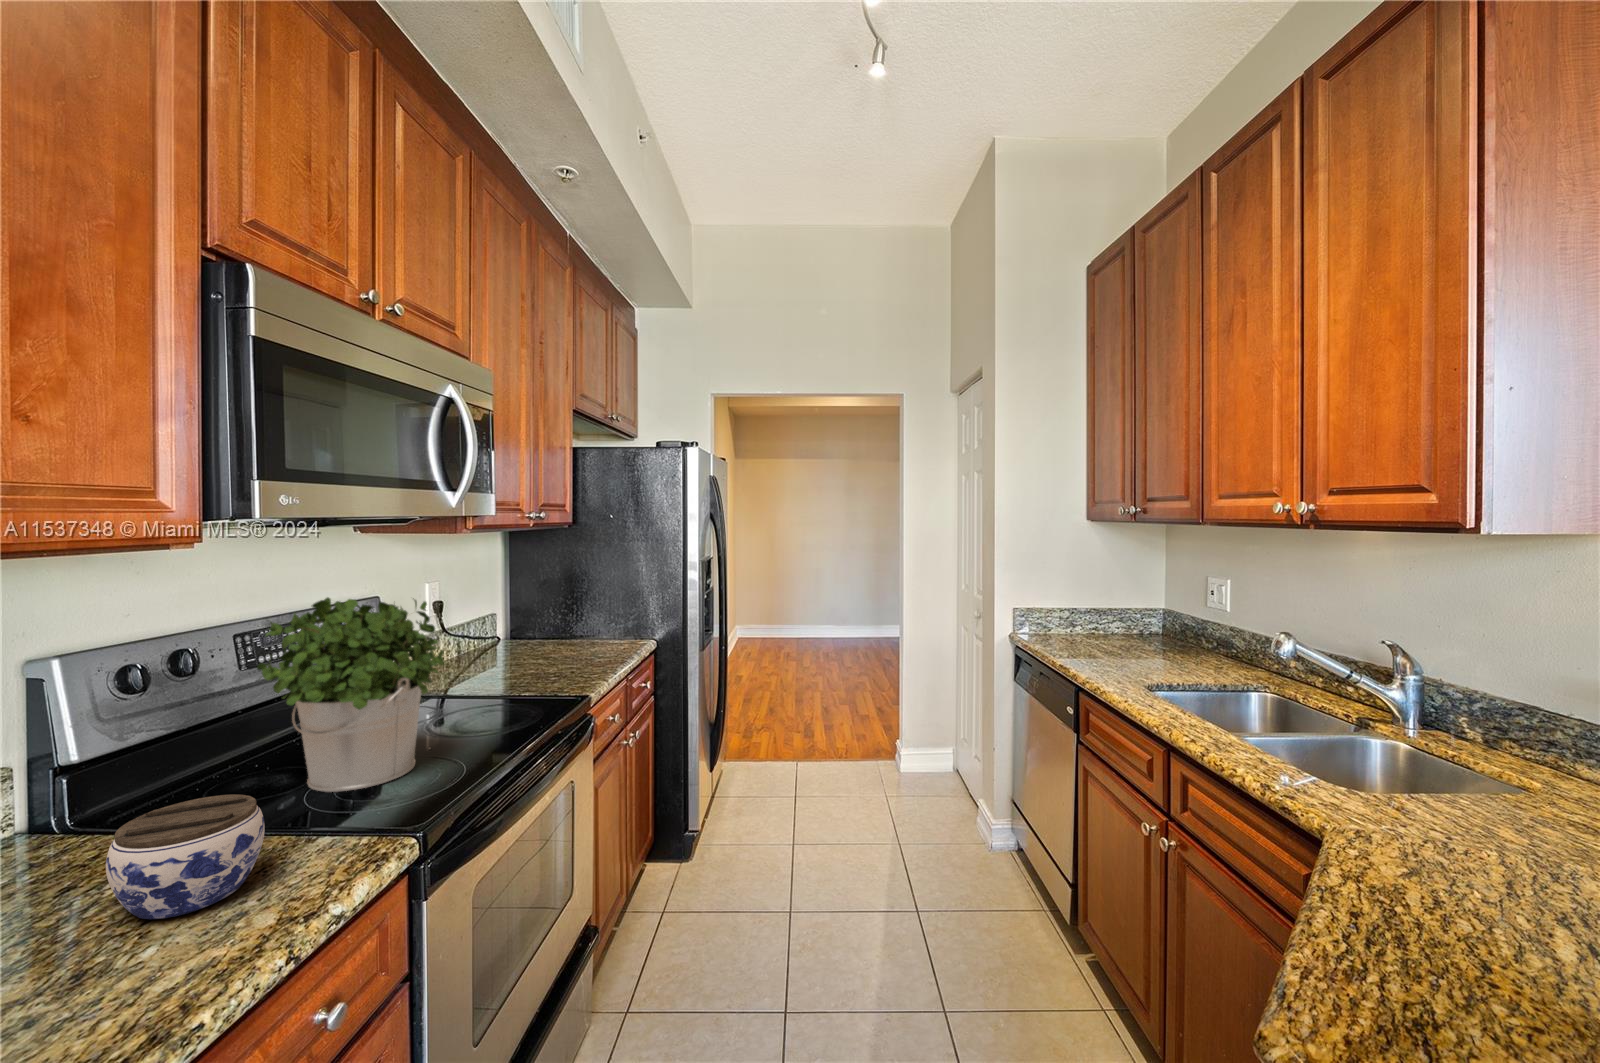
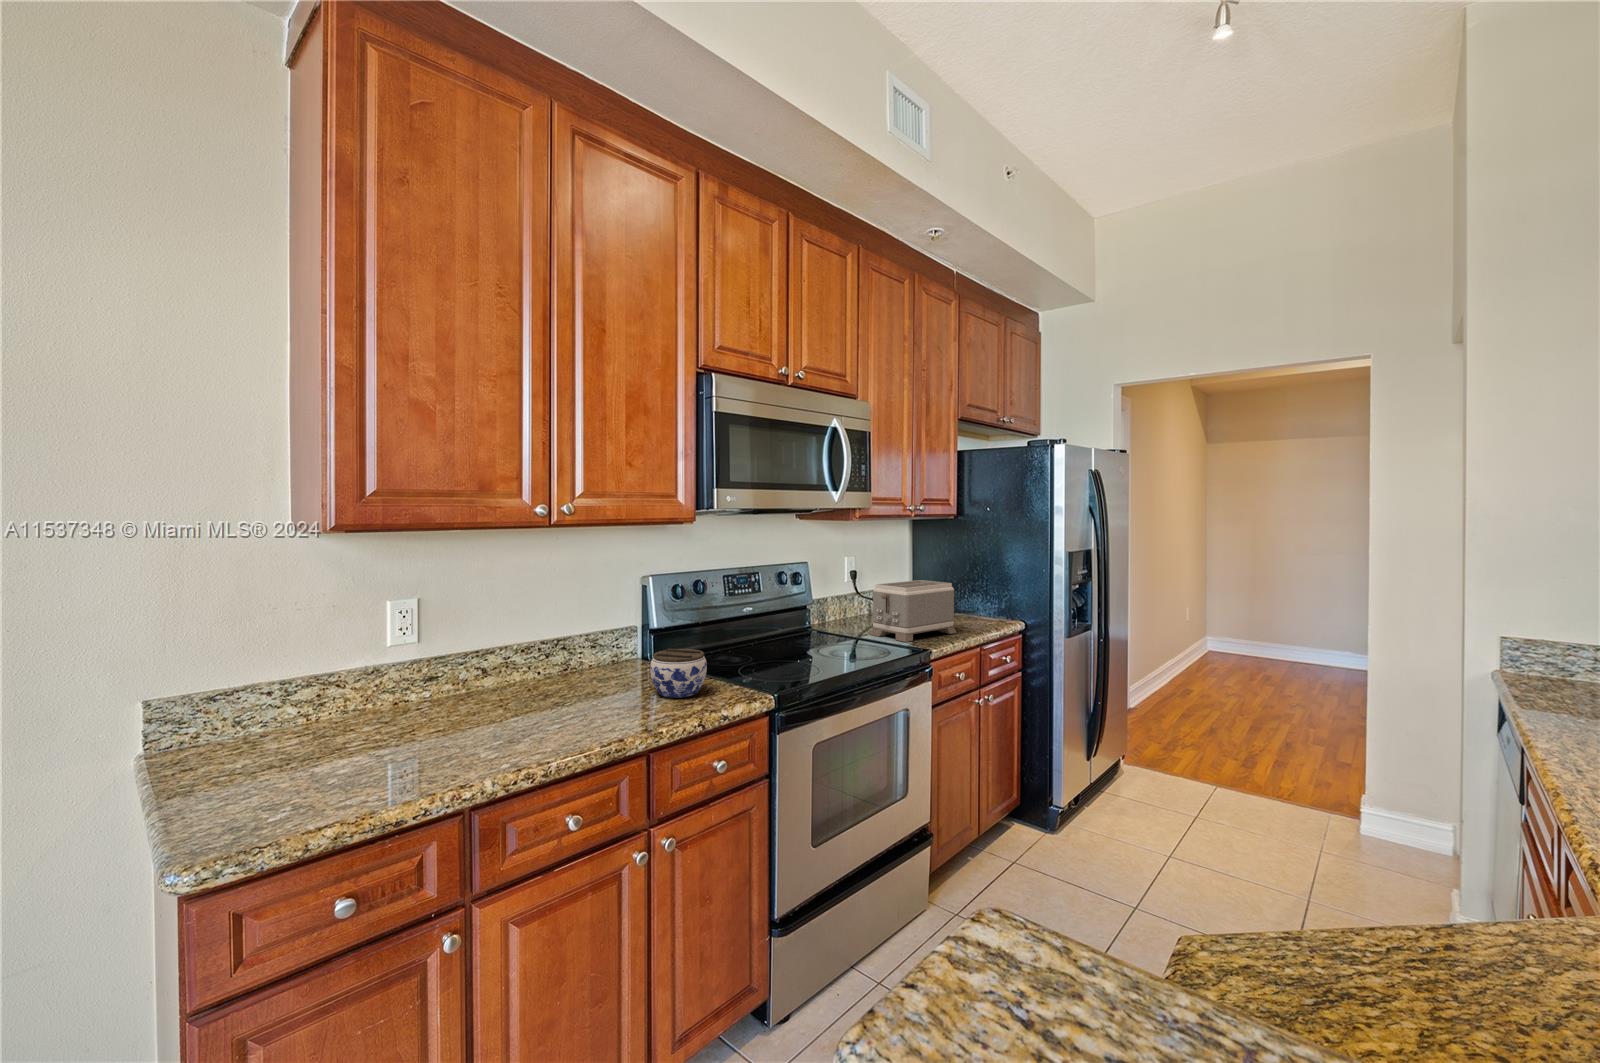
potted plant: present [257,597,444,792] -> none [722,556,813,671]
toaster: none [486,605,595,689] -> present [870,580,956,642]

